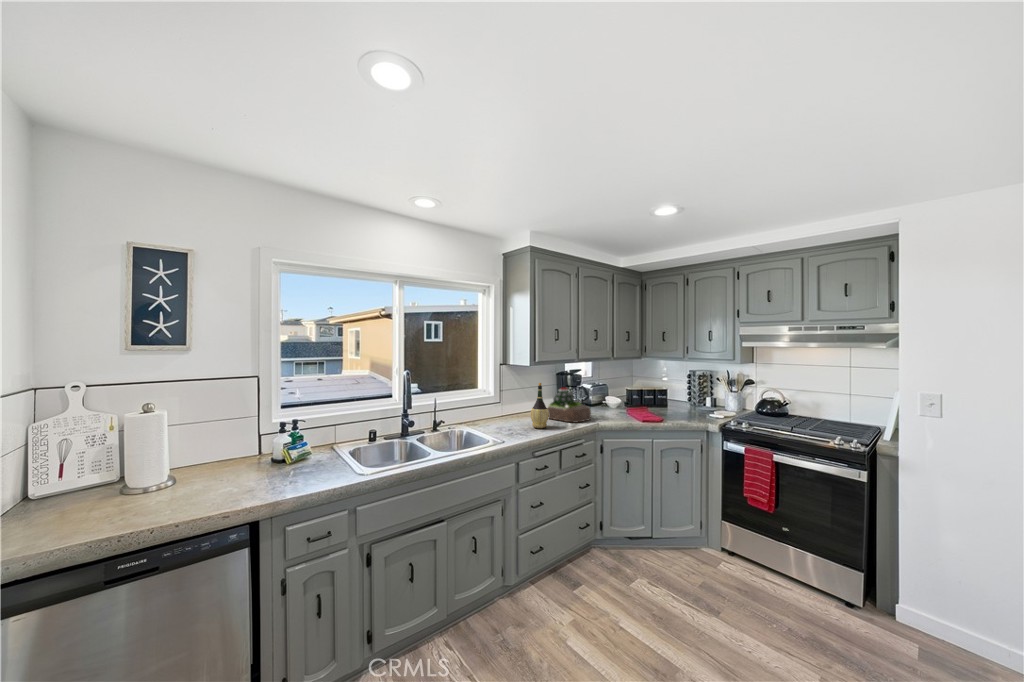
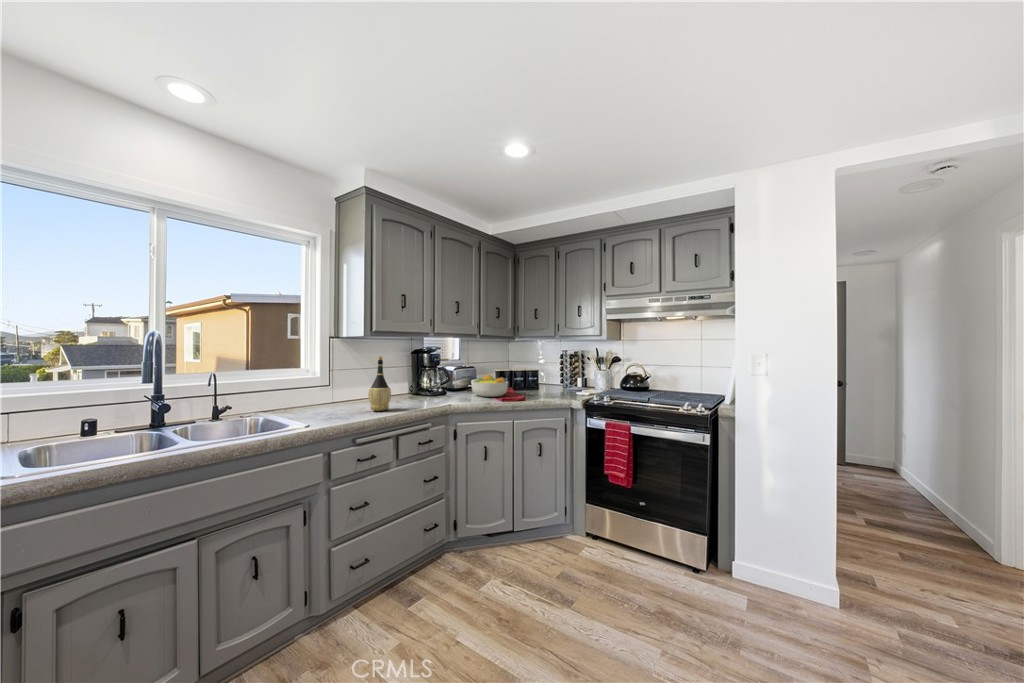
succulent plant: present [548,387,591,423] -> none [394,366,446,405]
fruit bowl: none [610,394,643,416] -> present [471,375,508,397]

